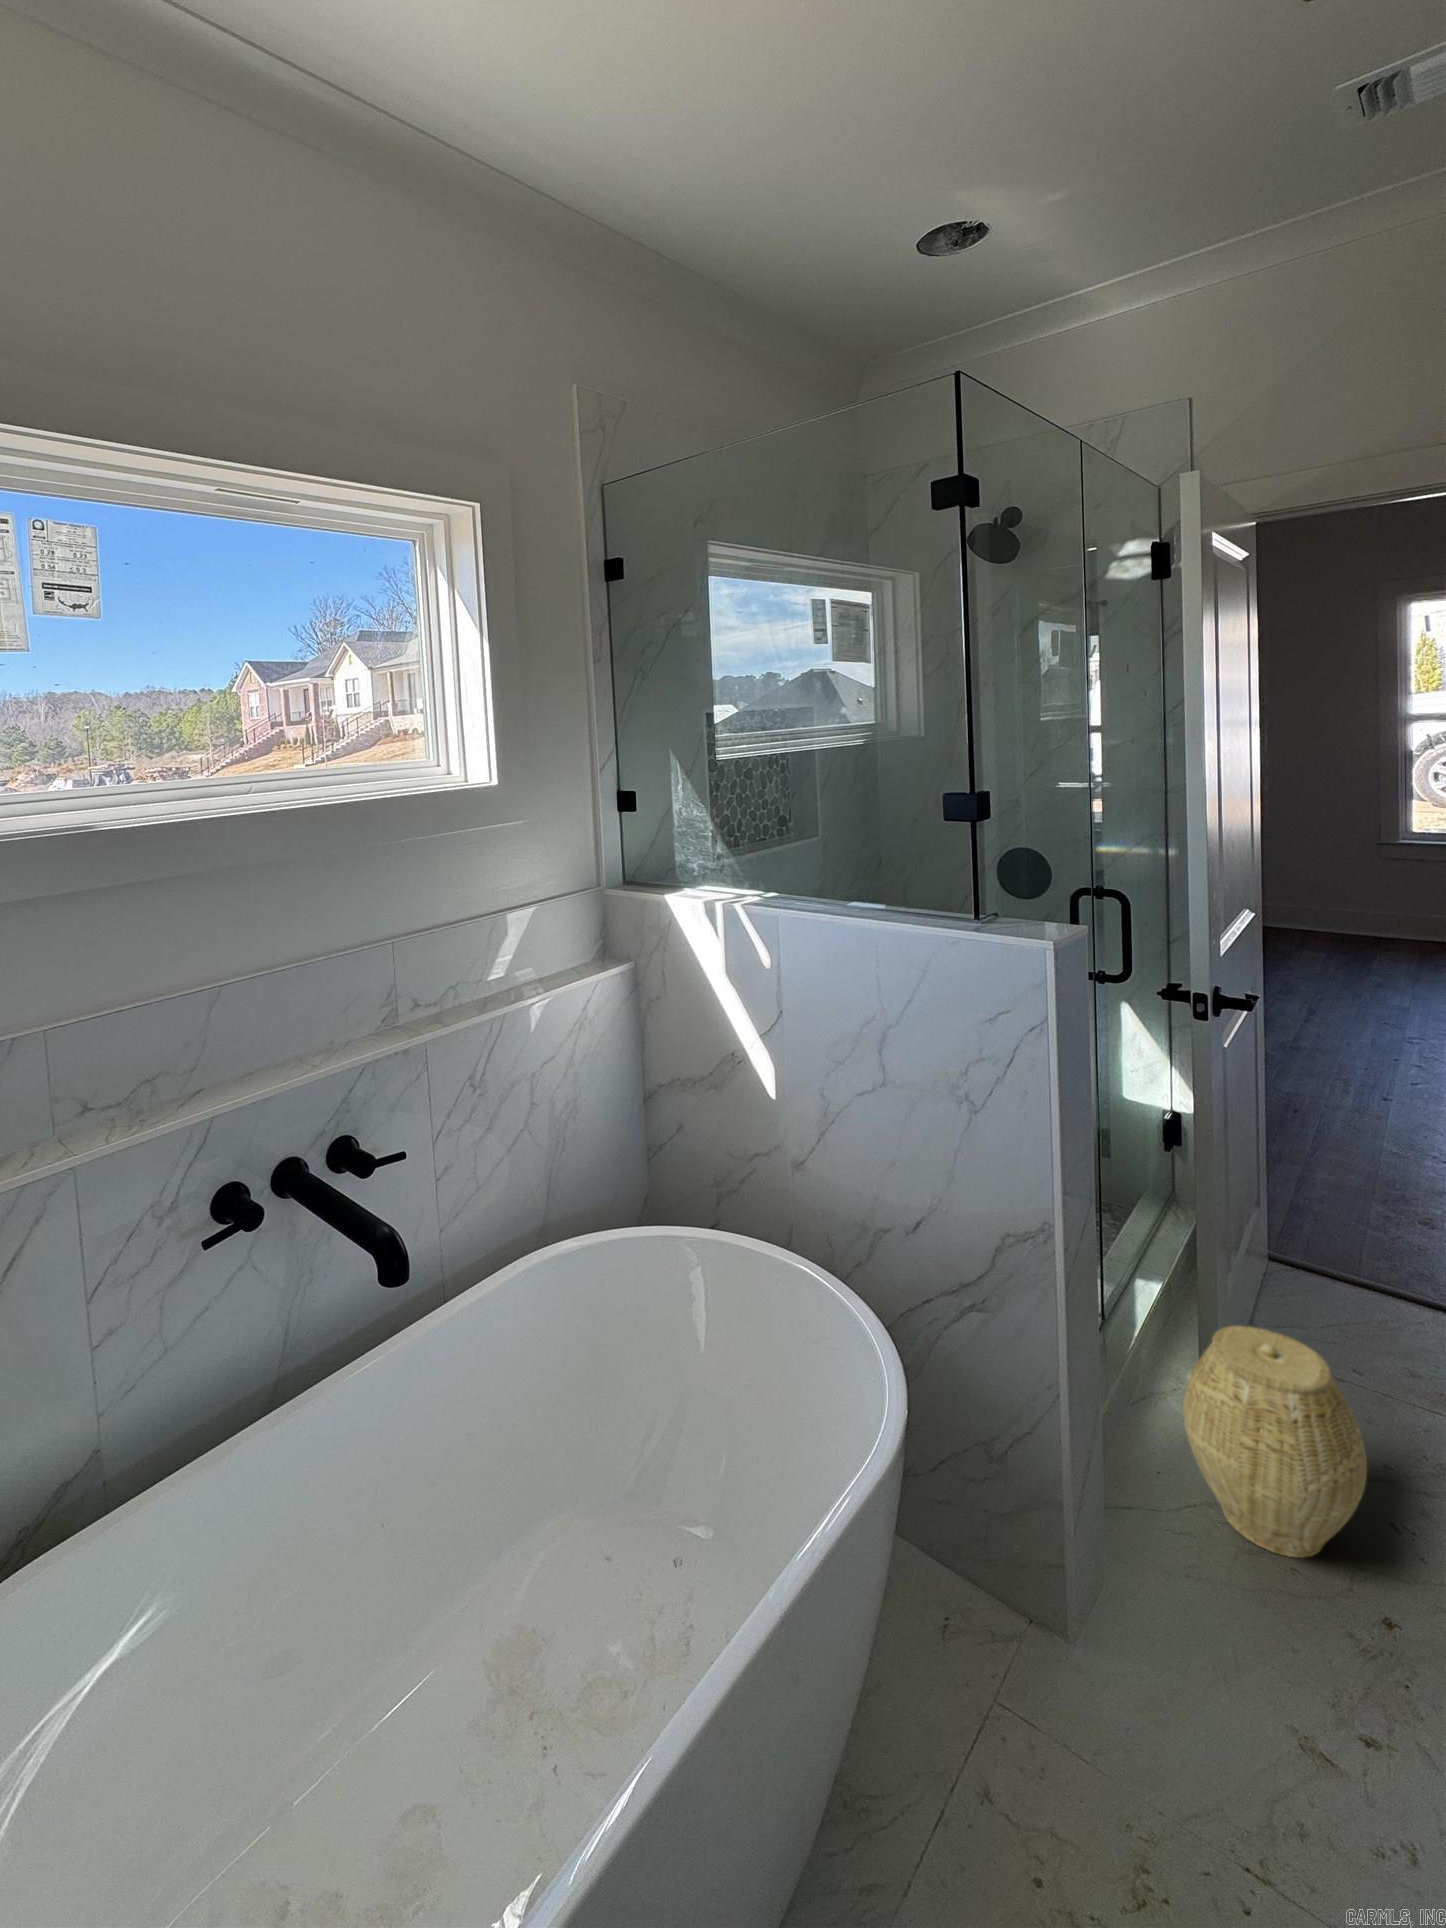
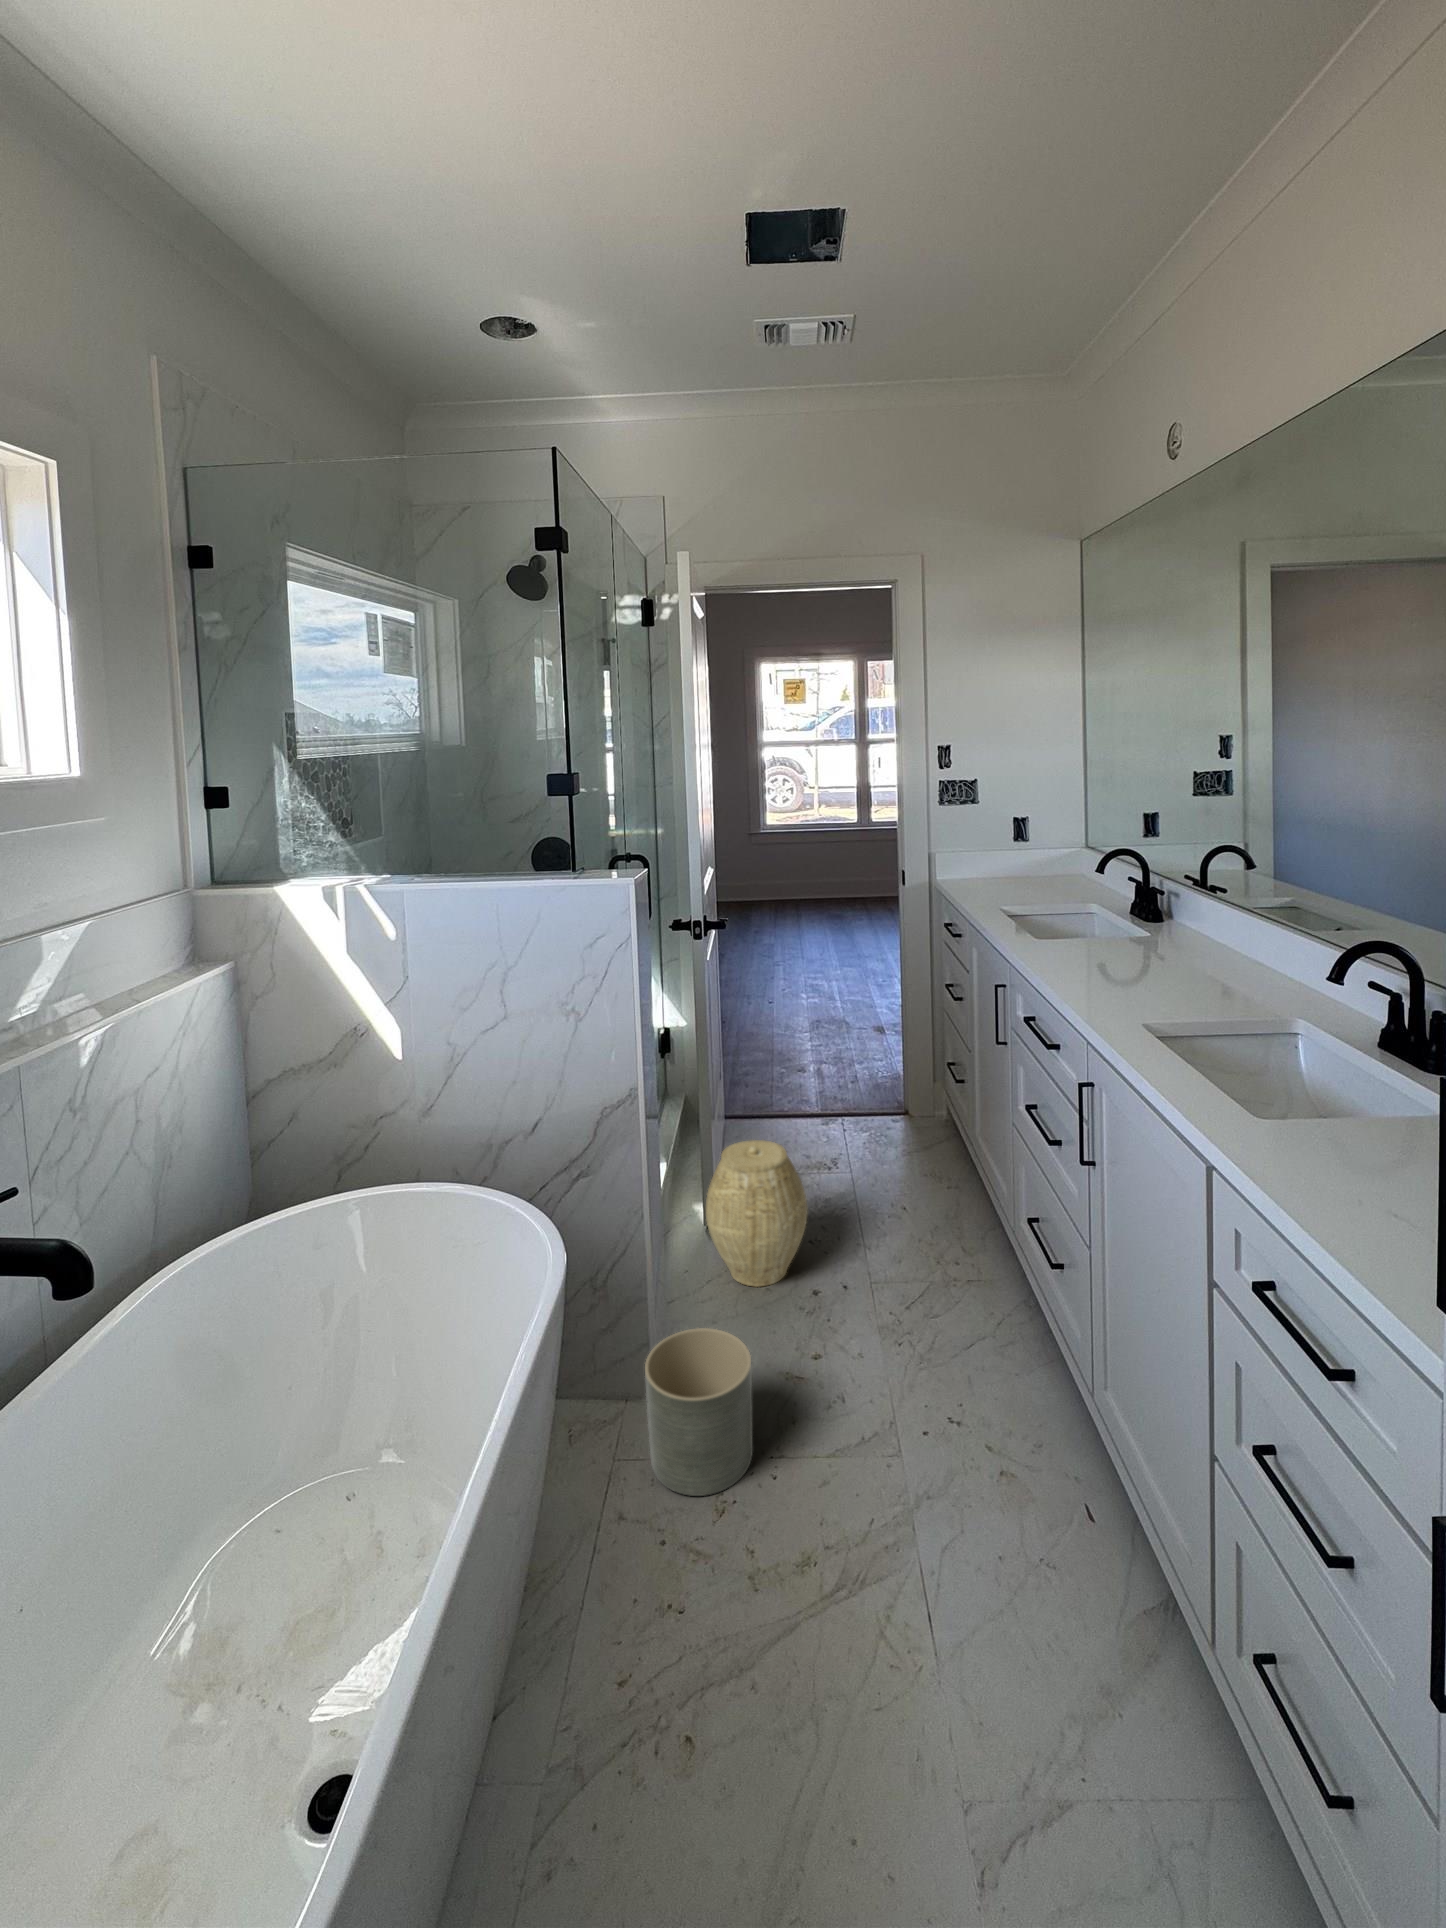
planter: none [1020,1567,1188,1837] -> present [645,1328,753,1496]

